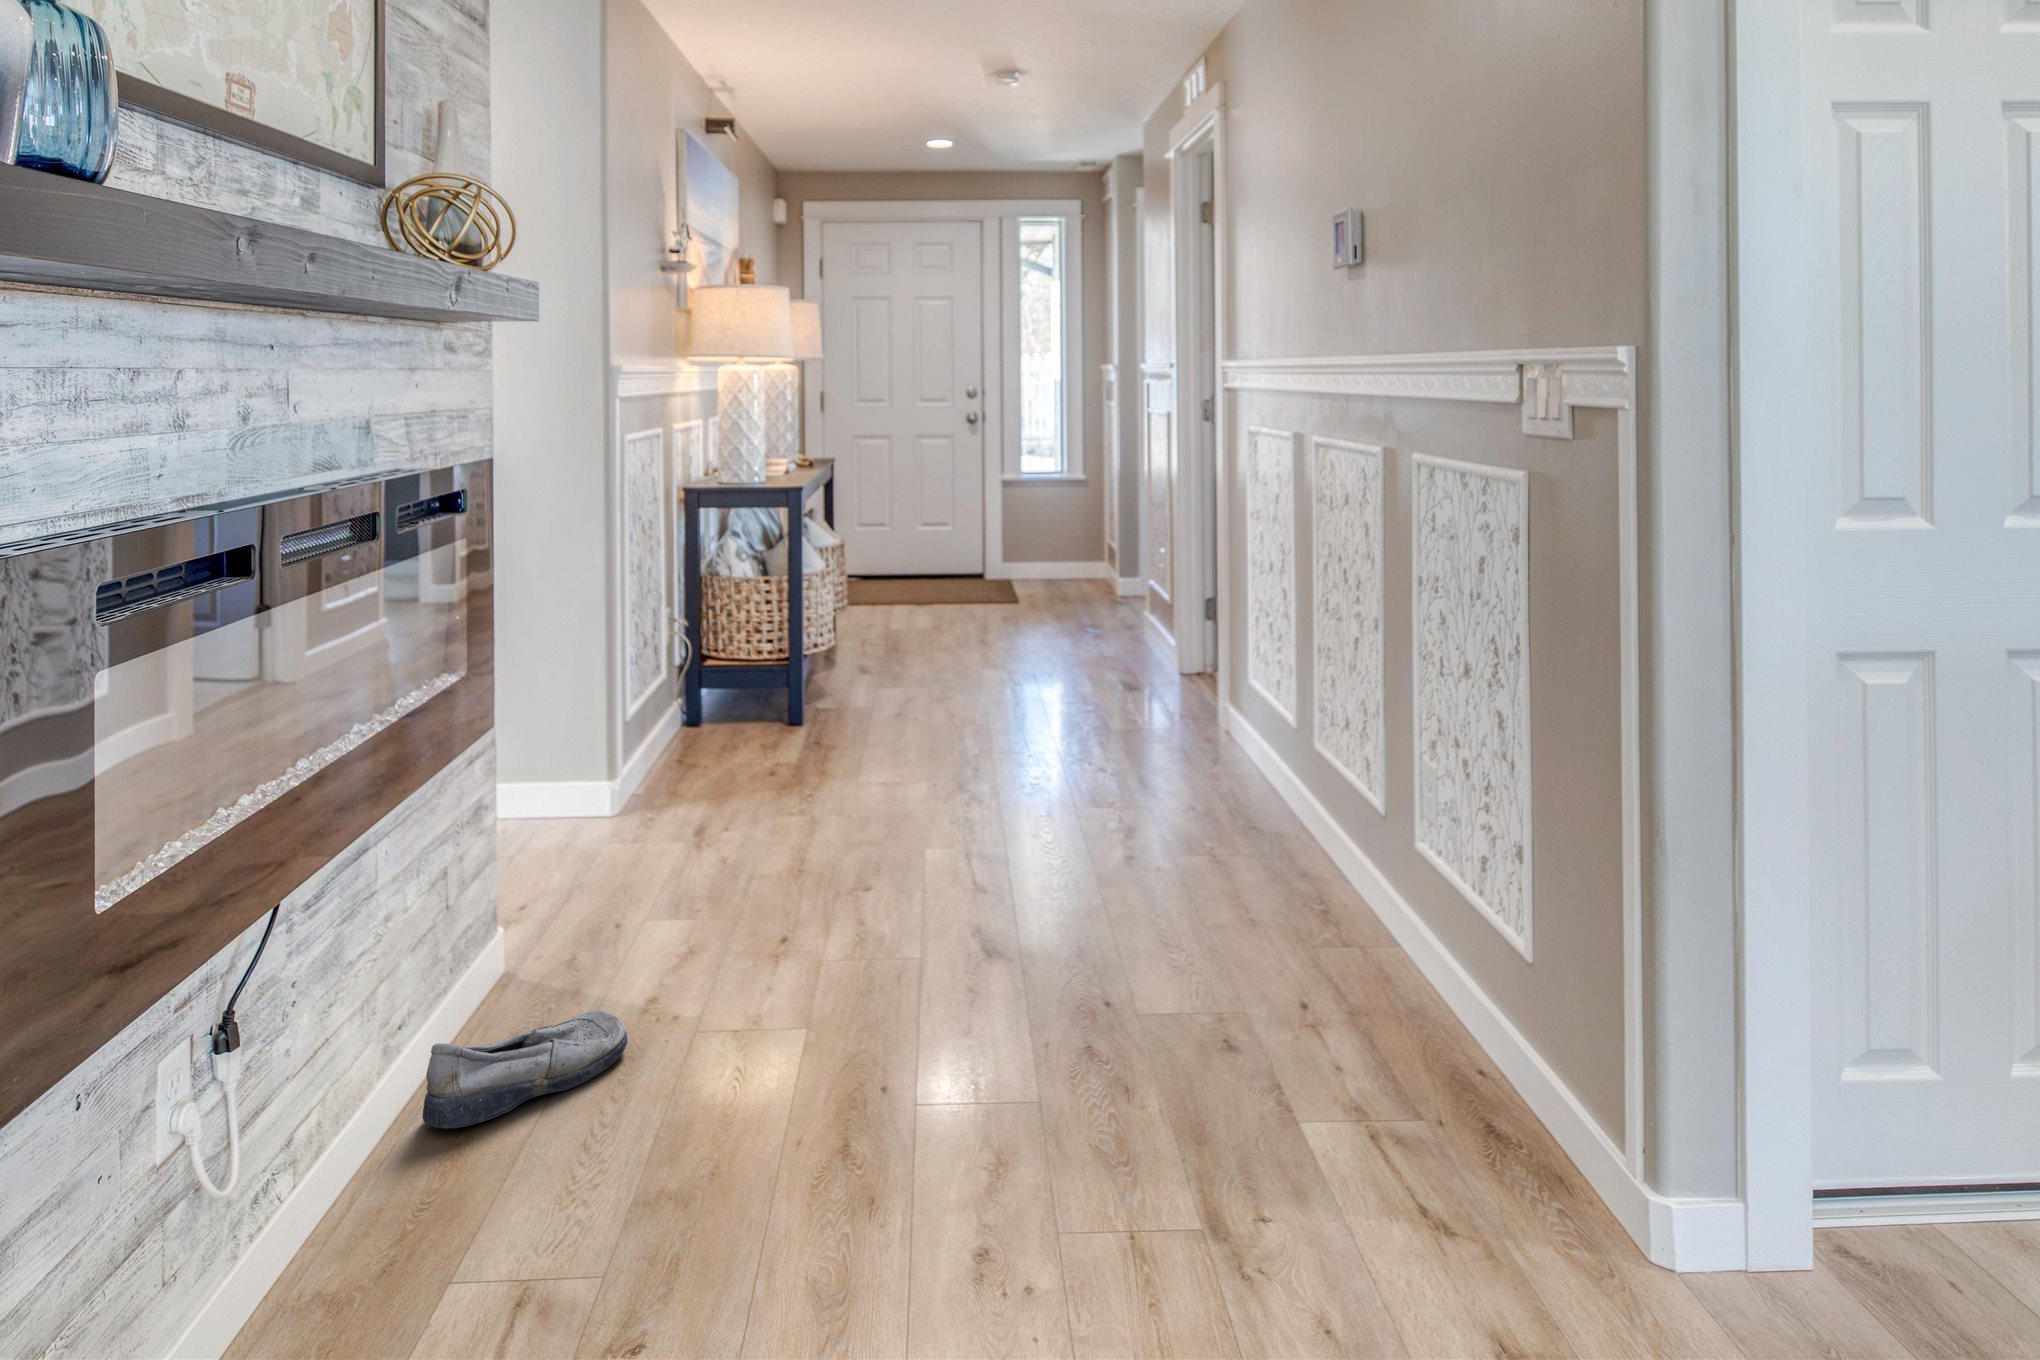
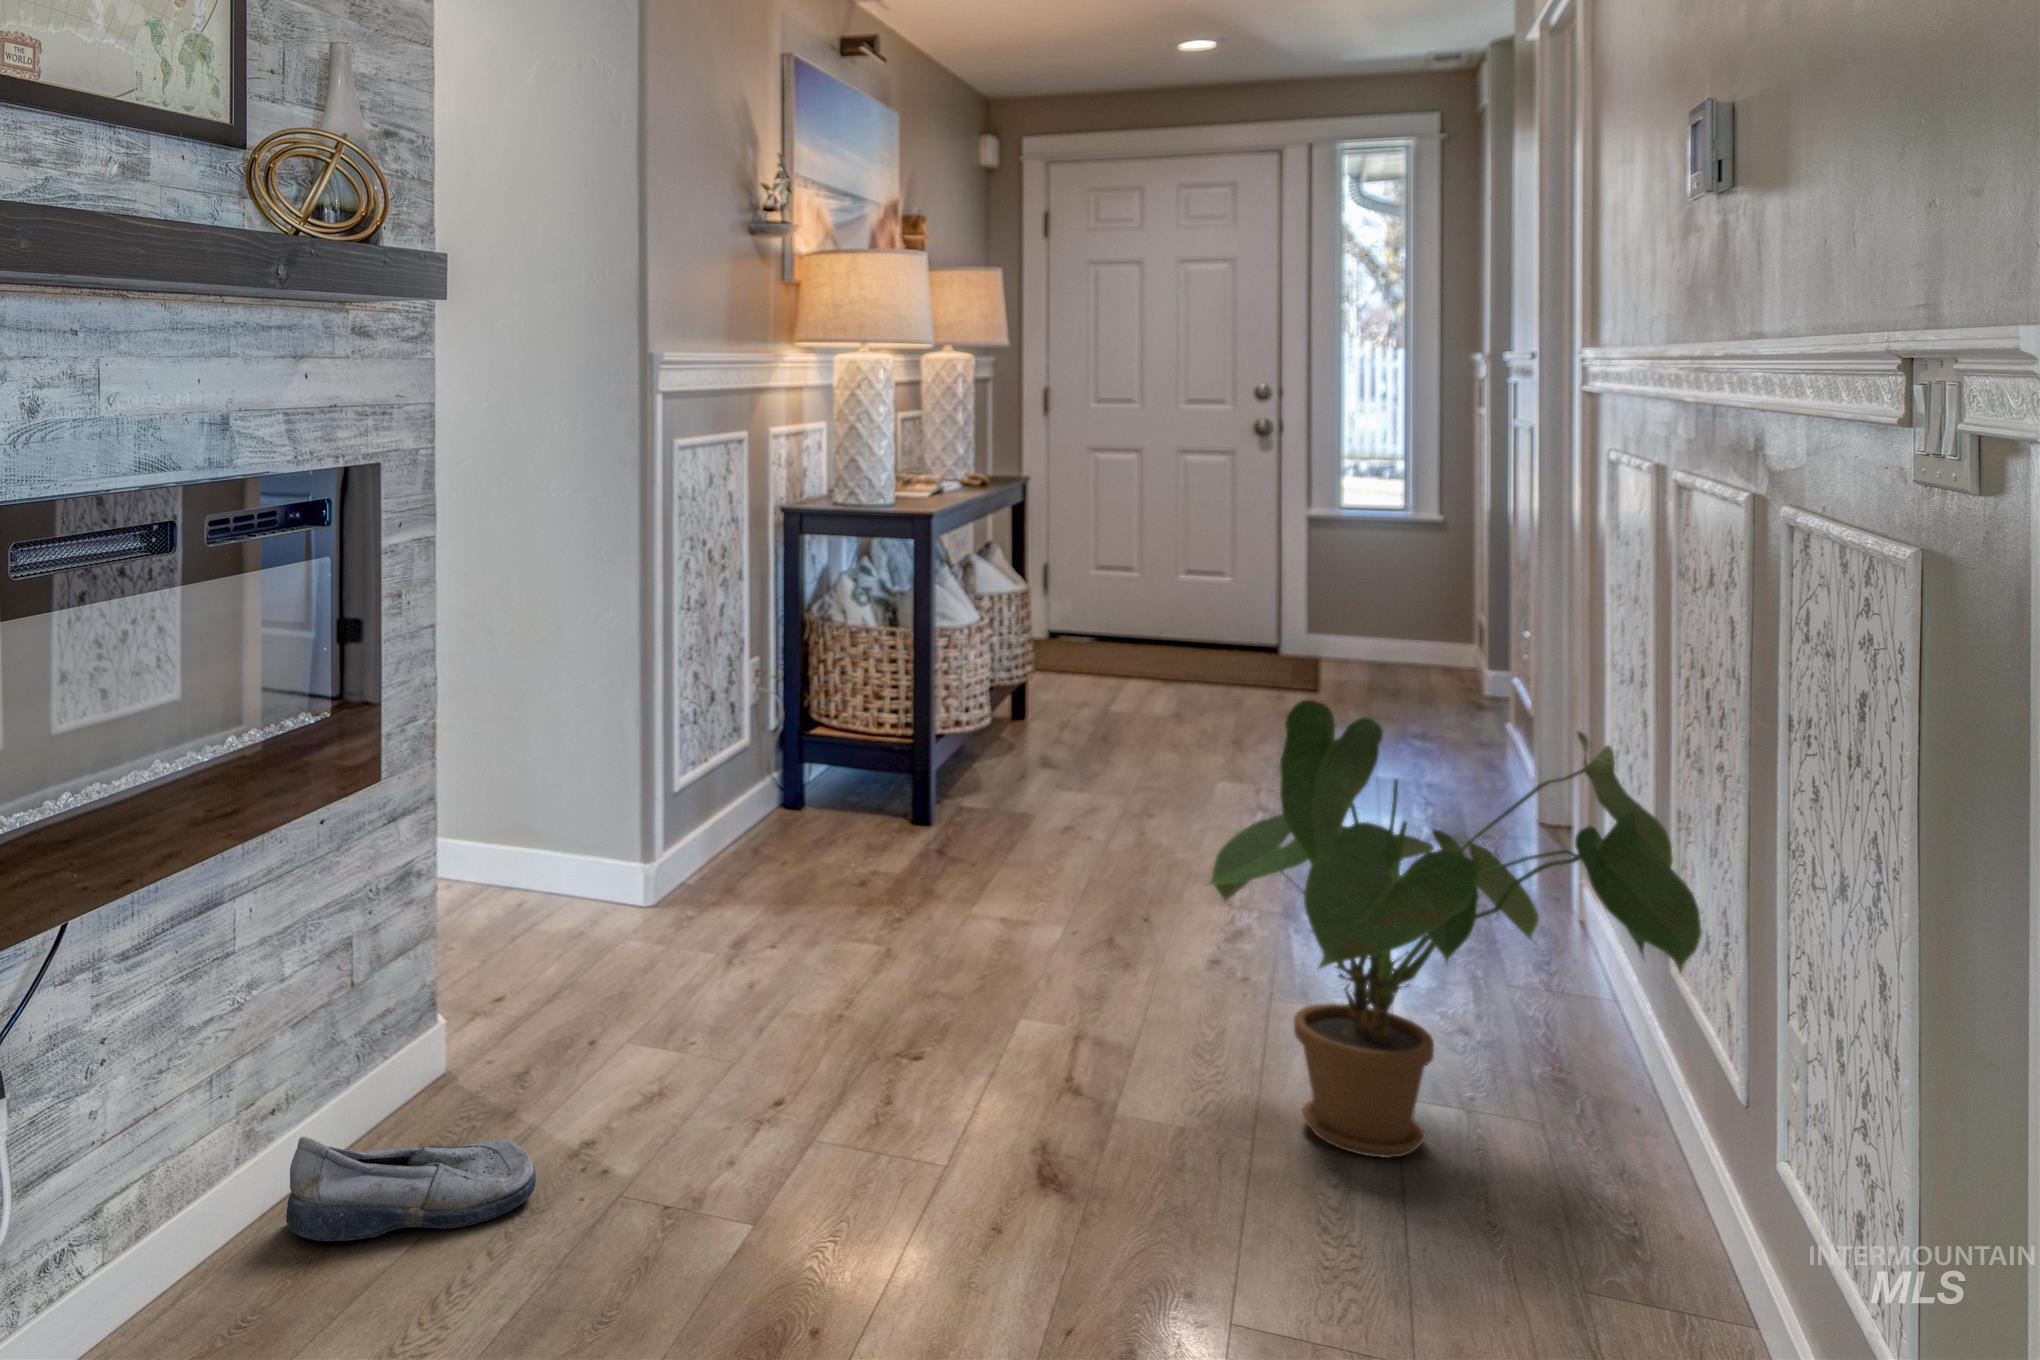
house plant: none [1053,588,1354,886] -> present [1206,700,1702,1158]

